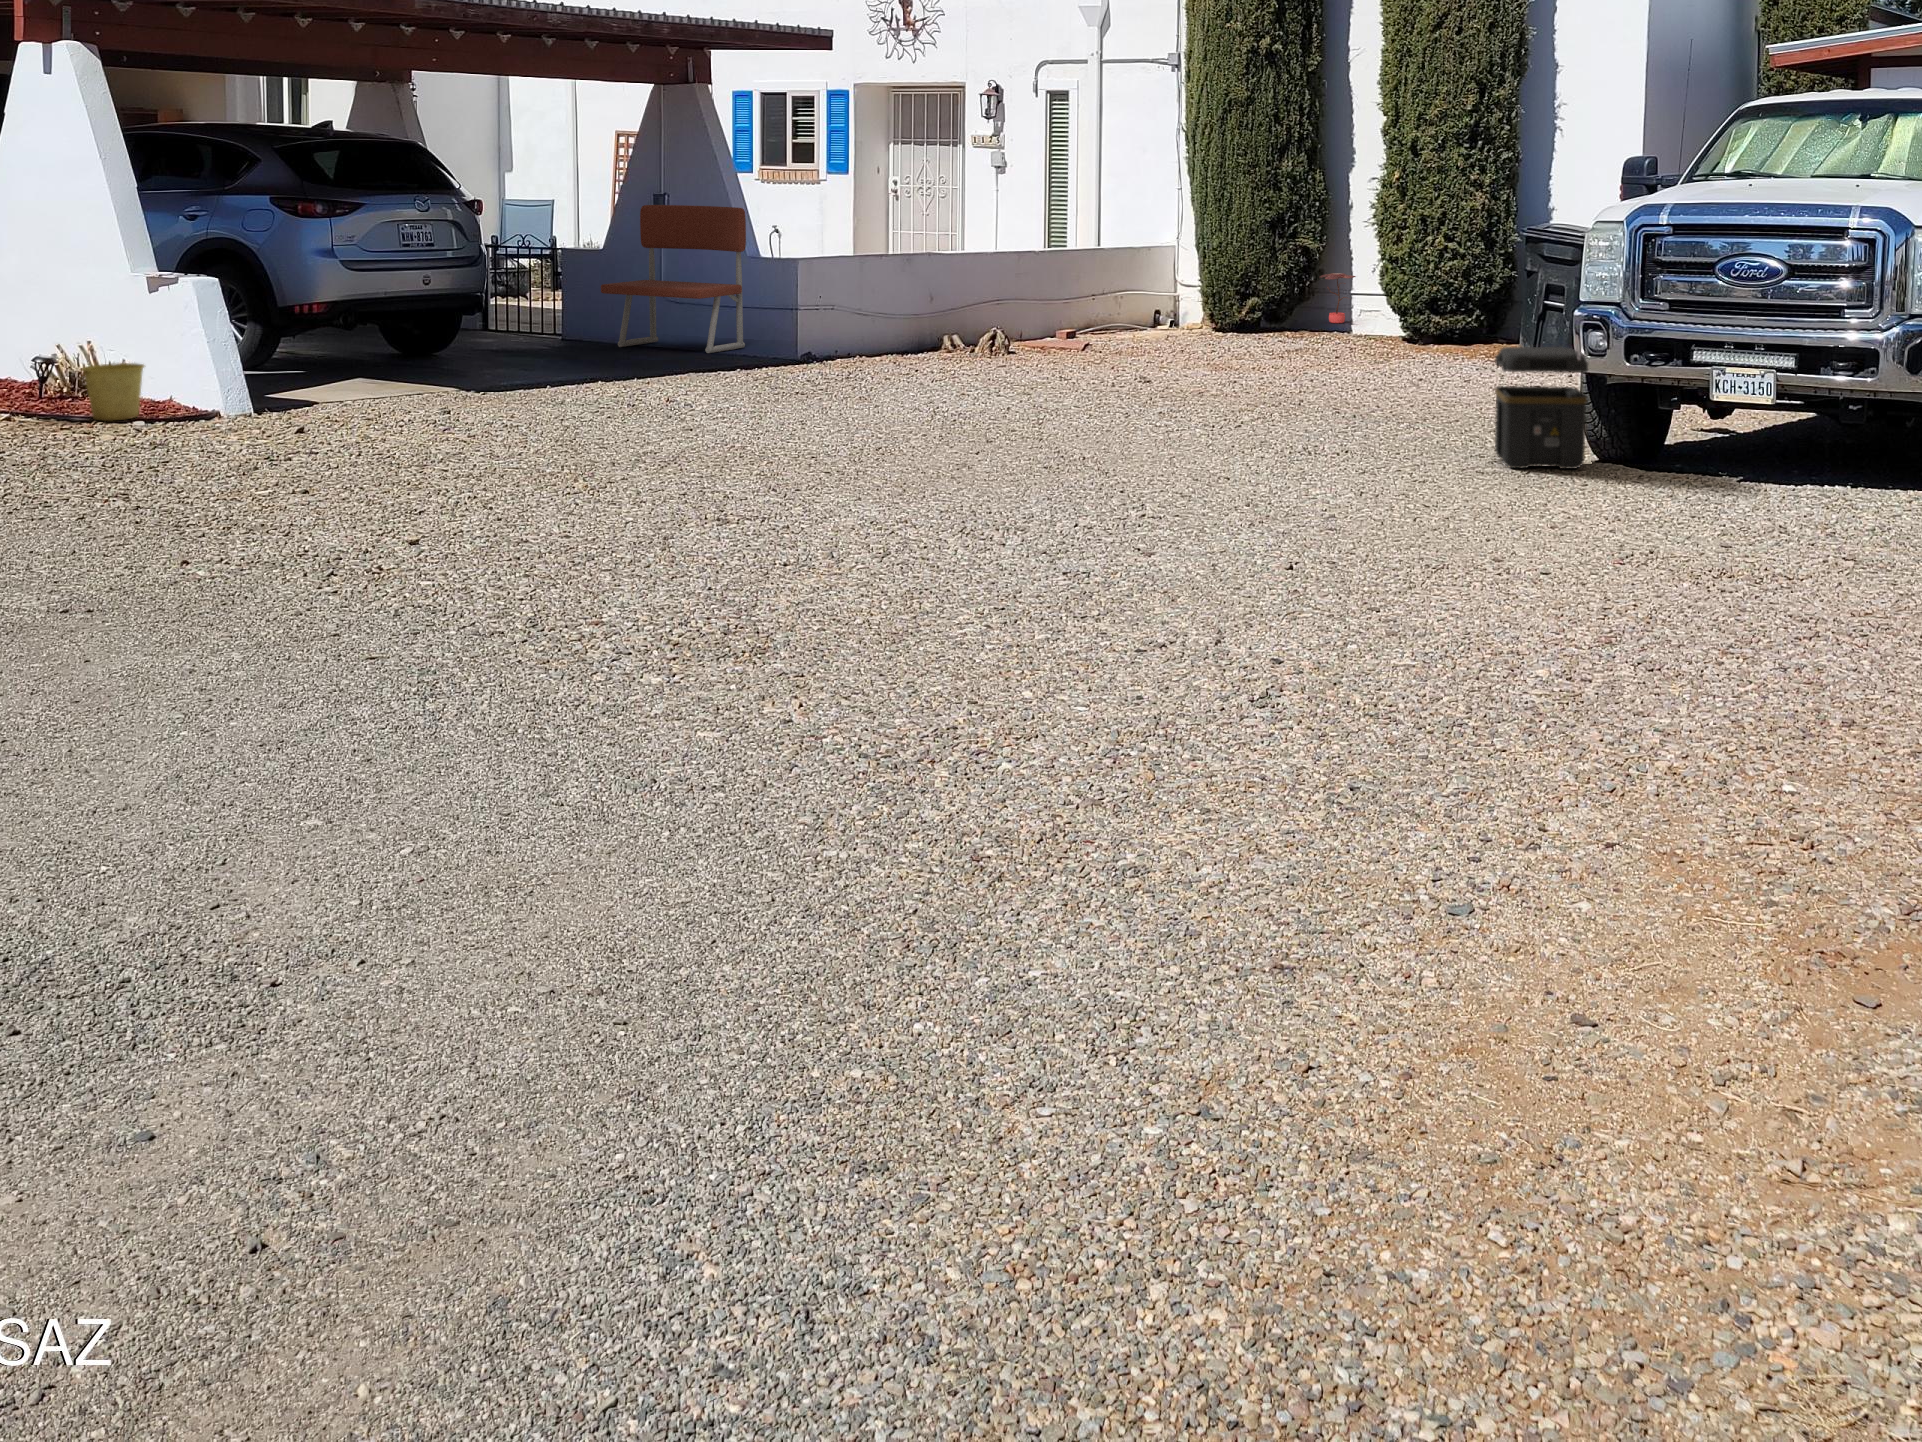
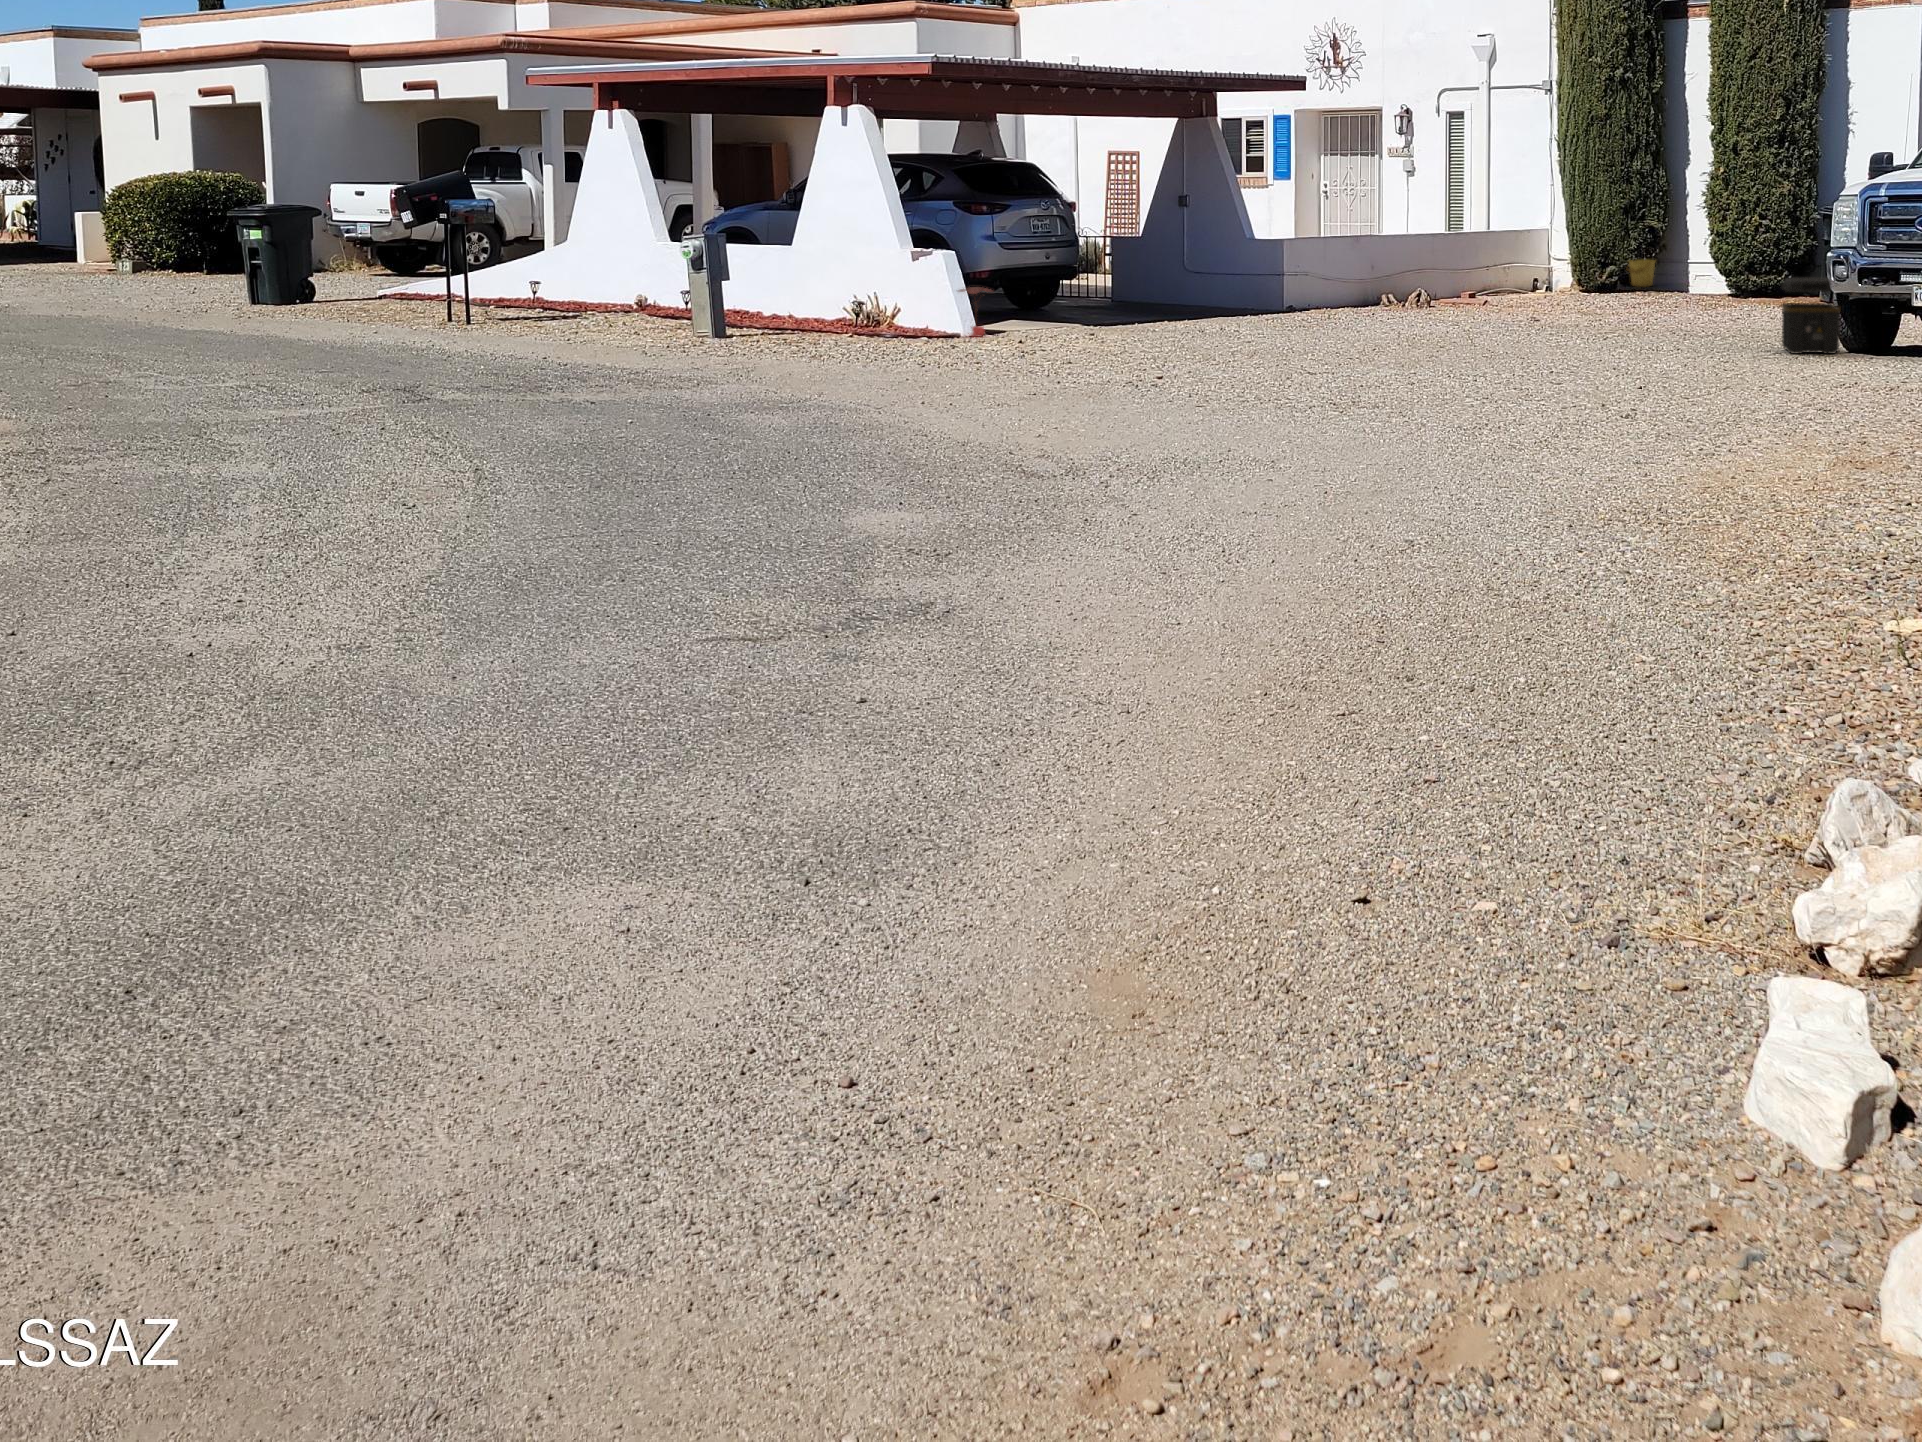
bench: present [601,205,746,353] -> none [1148,201,1249,304]
potted plant: present [1320,273,1356,323] -> present [959,287,991,337]
bucket: present [79,363,144,421] -> present [1628,260,1655,287]

